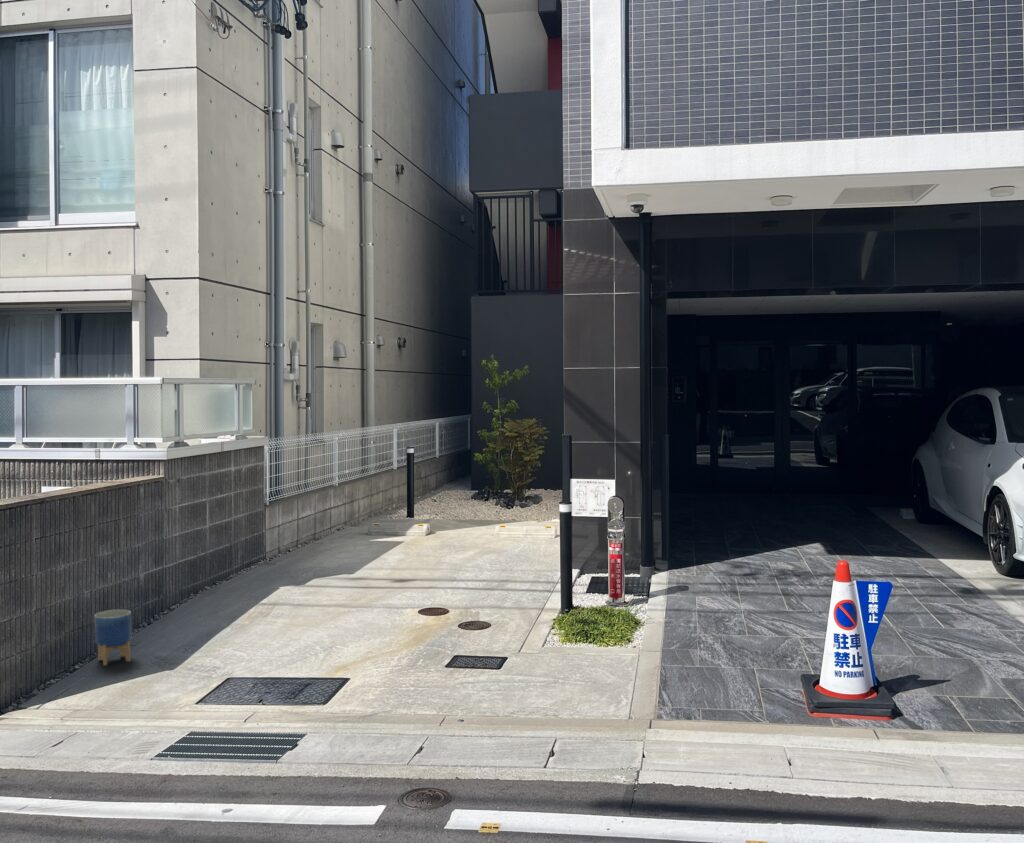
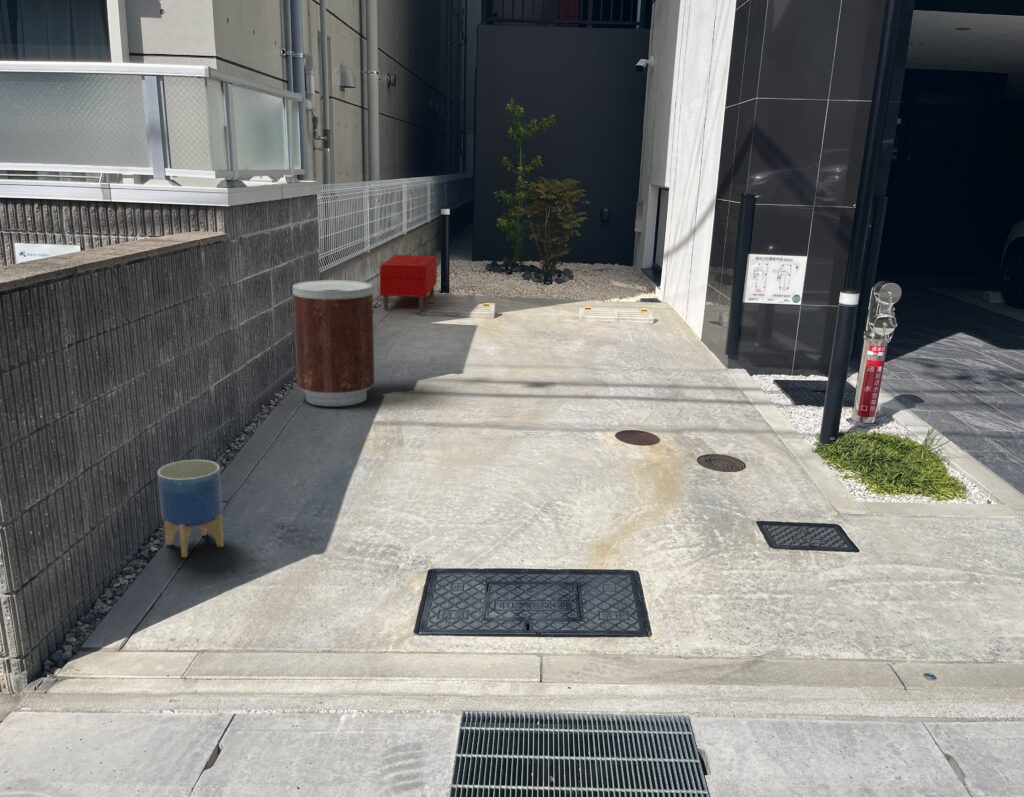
bench: none [344,487,400,530] -> present [380,255,437,311]
trash can: none [230,506,287,593] -> present [293,280,374,406]

